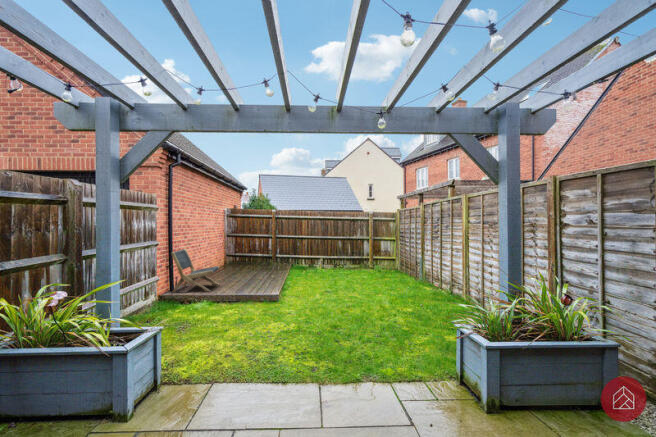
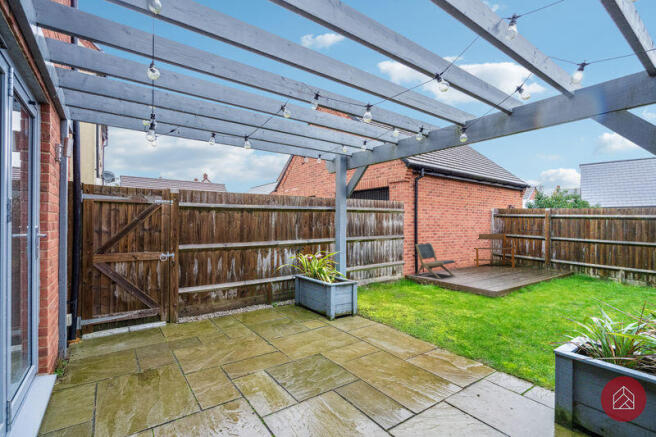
bench: none [210,233,252,271] -> present [472,234,515,268]

